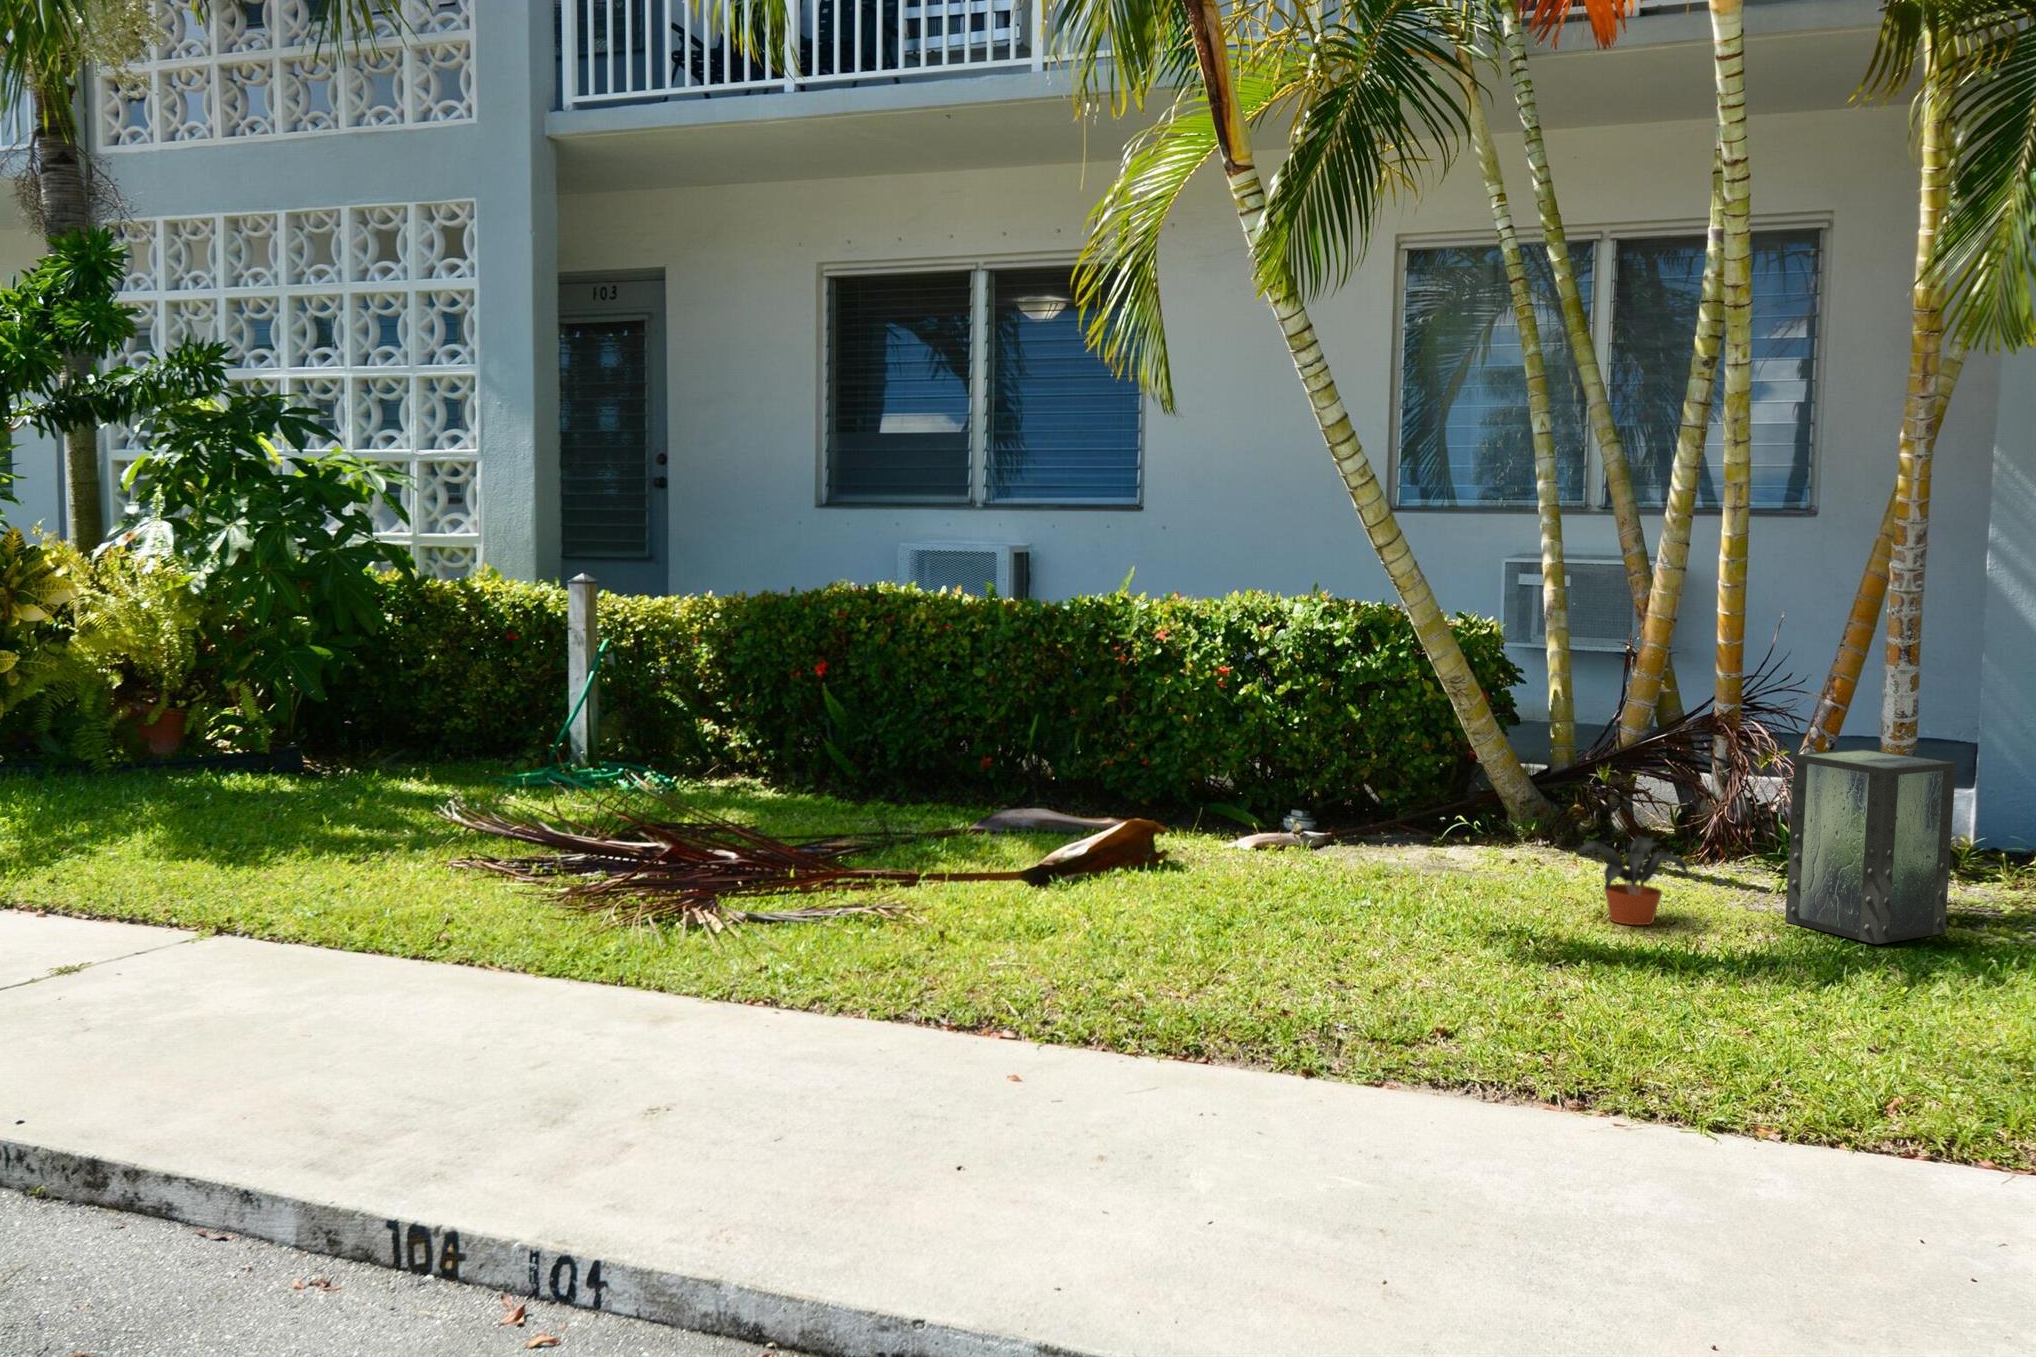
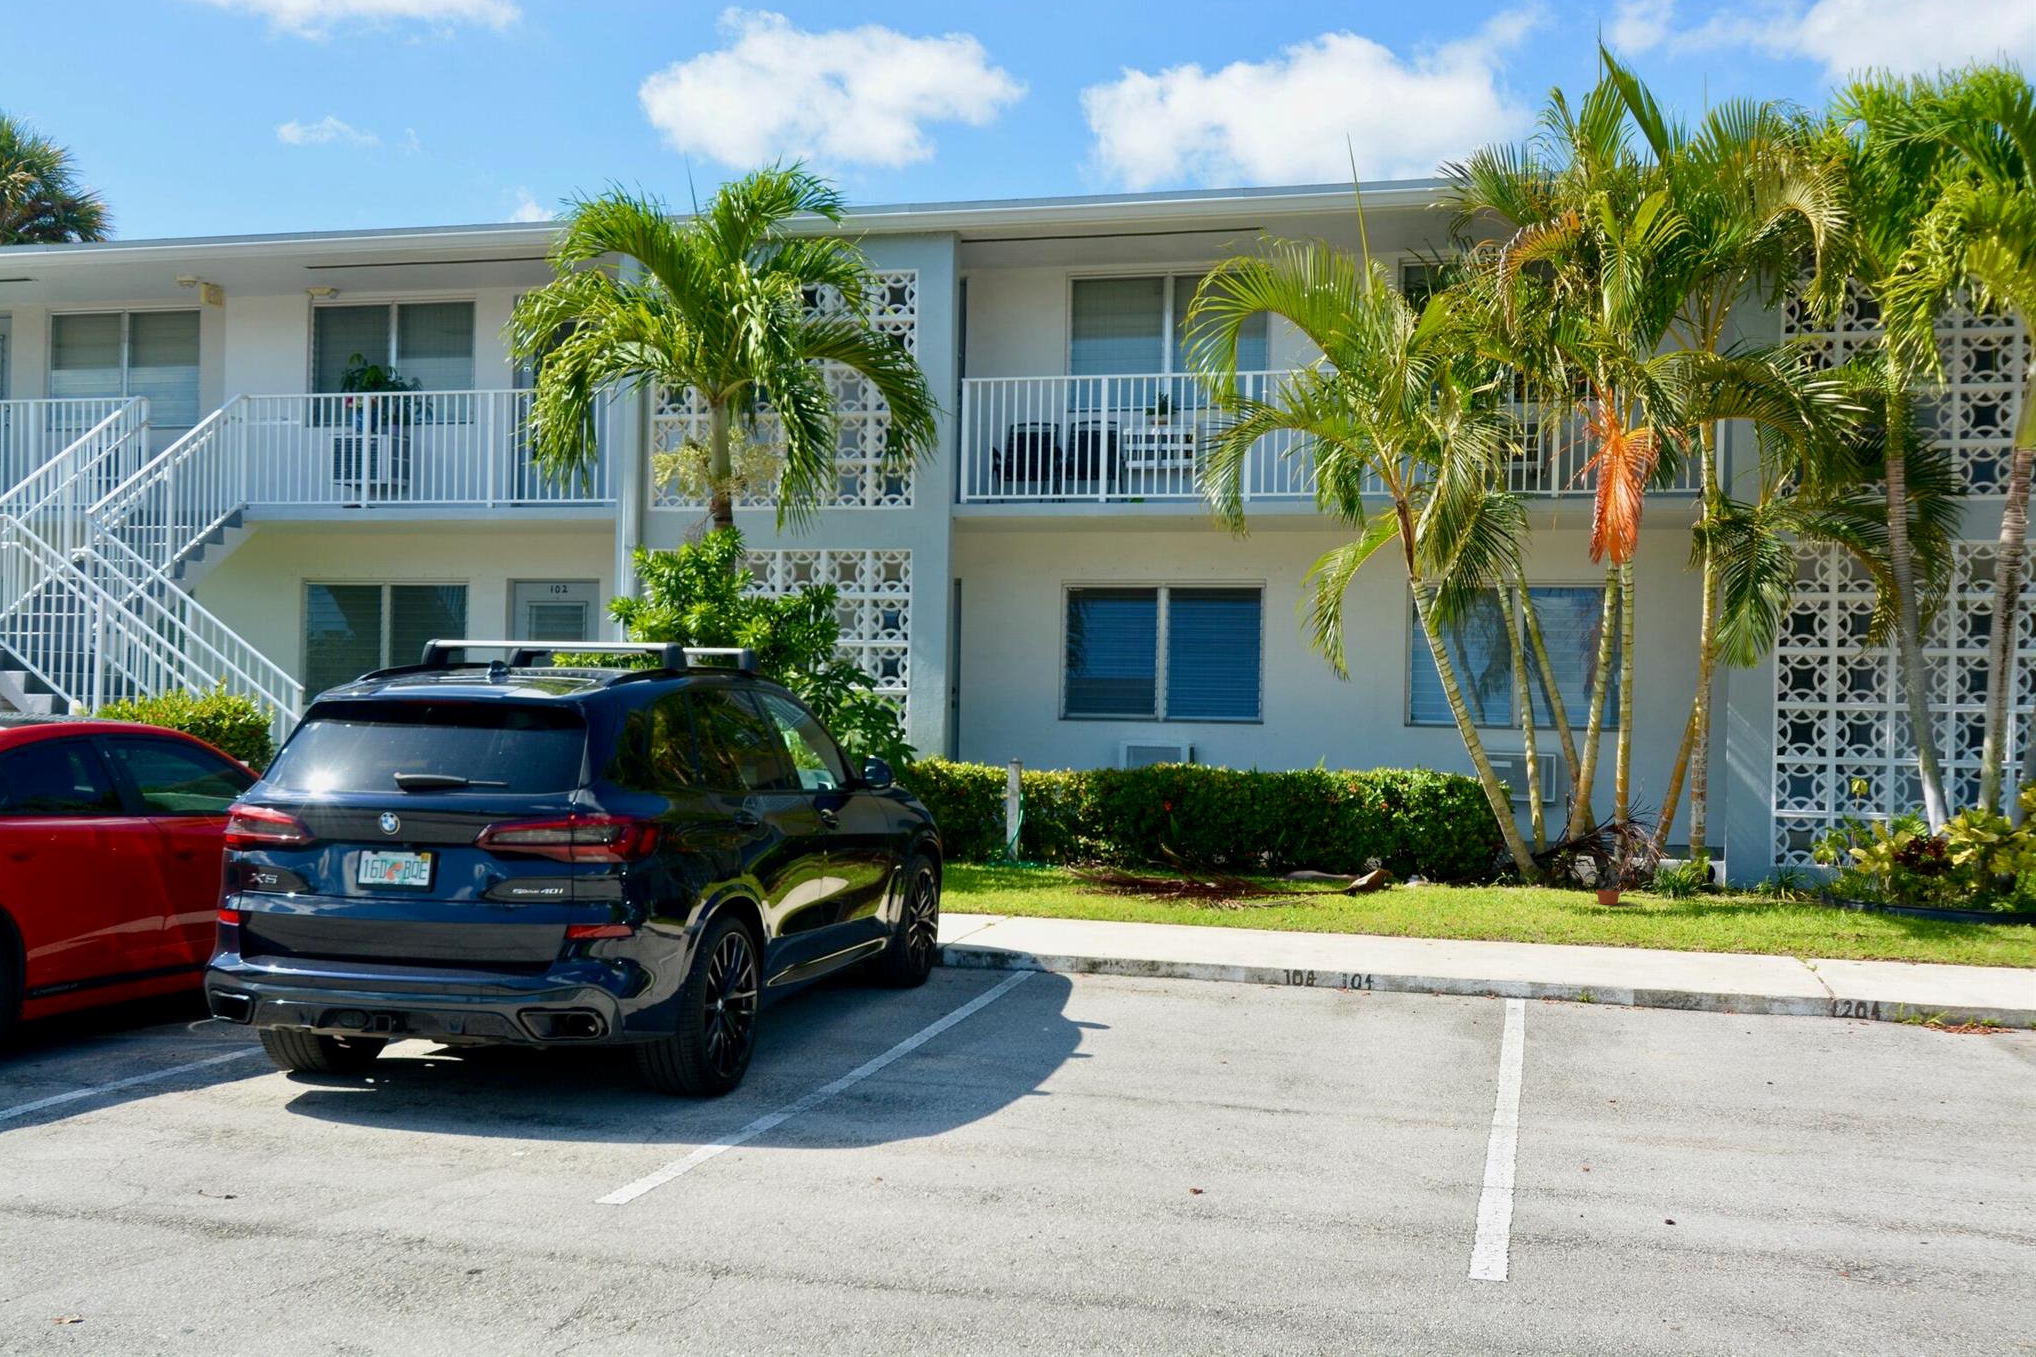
storage box: present [1785,749,1956,944] -> none [1668,832,1731,908]

